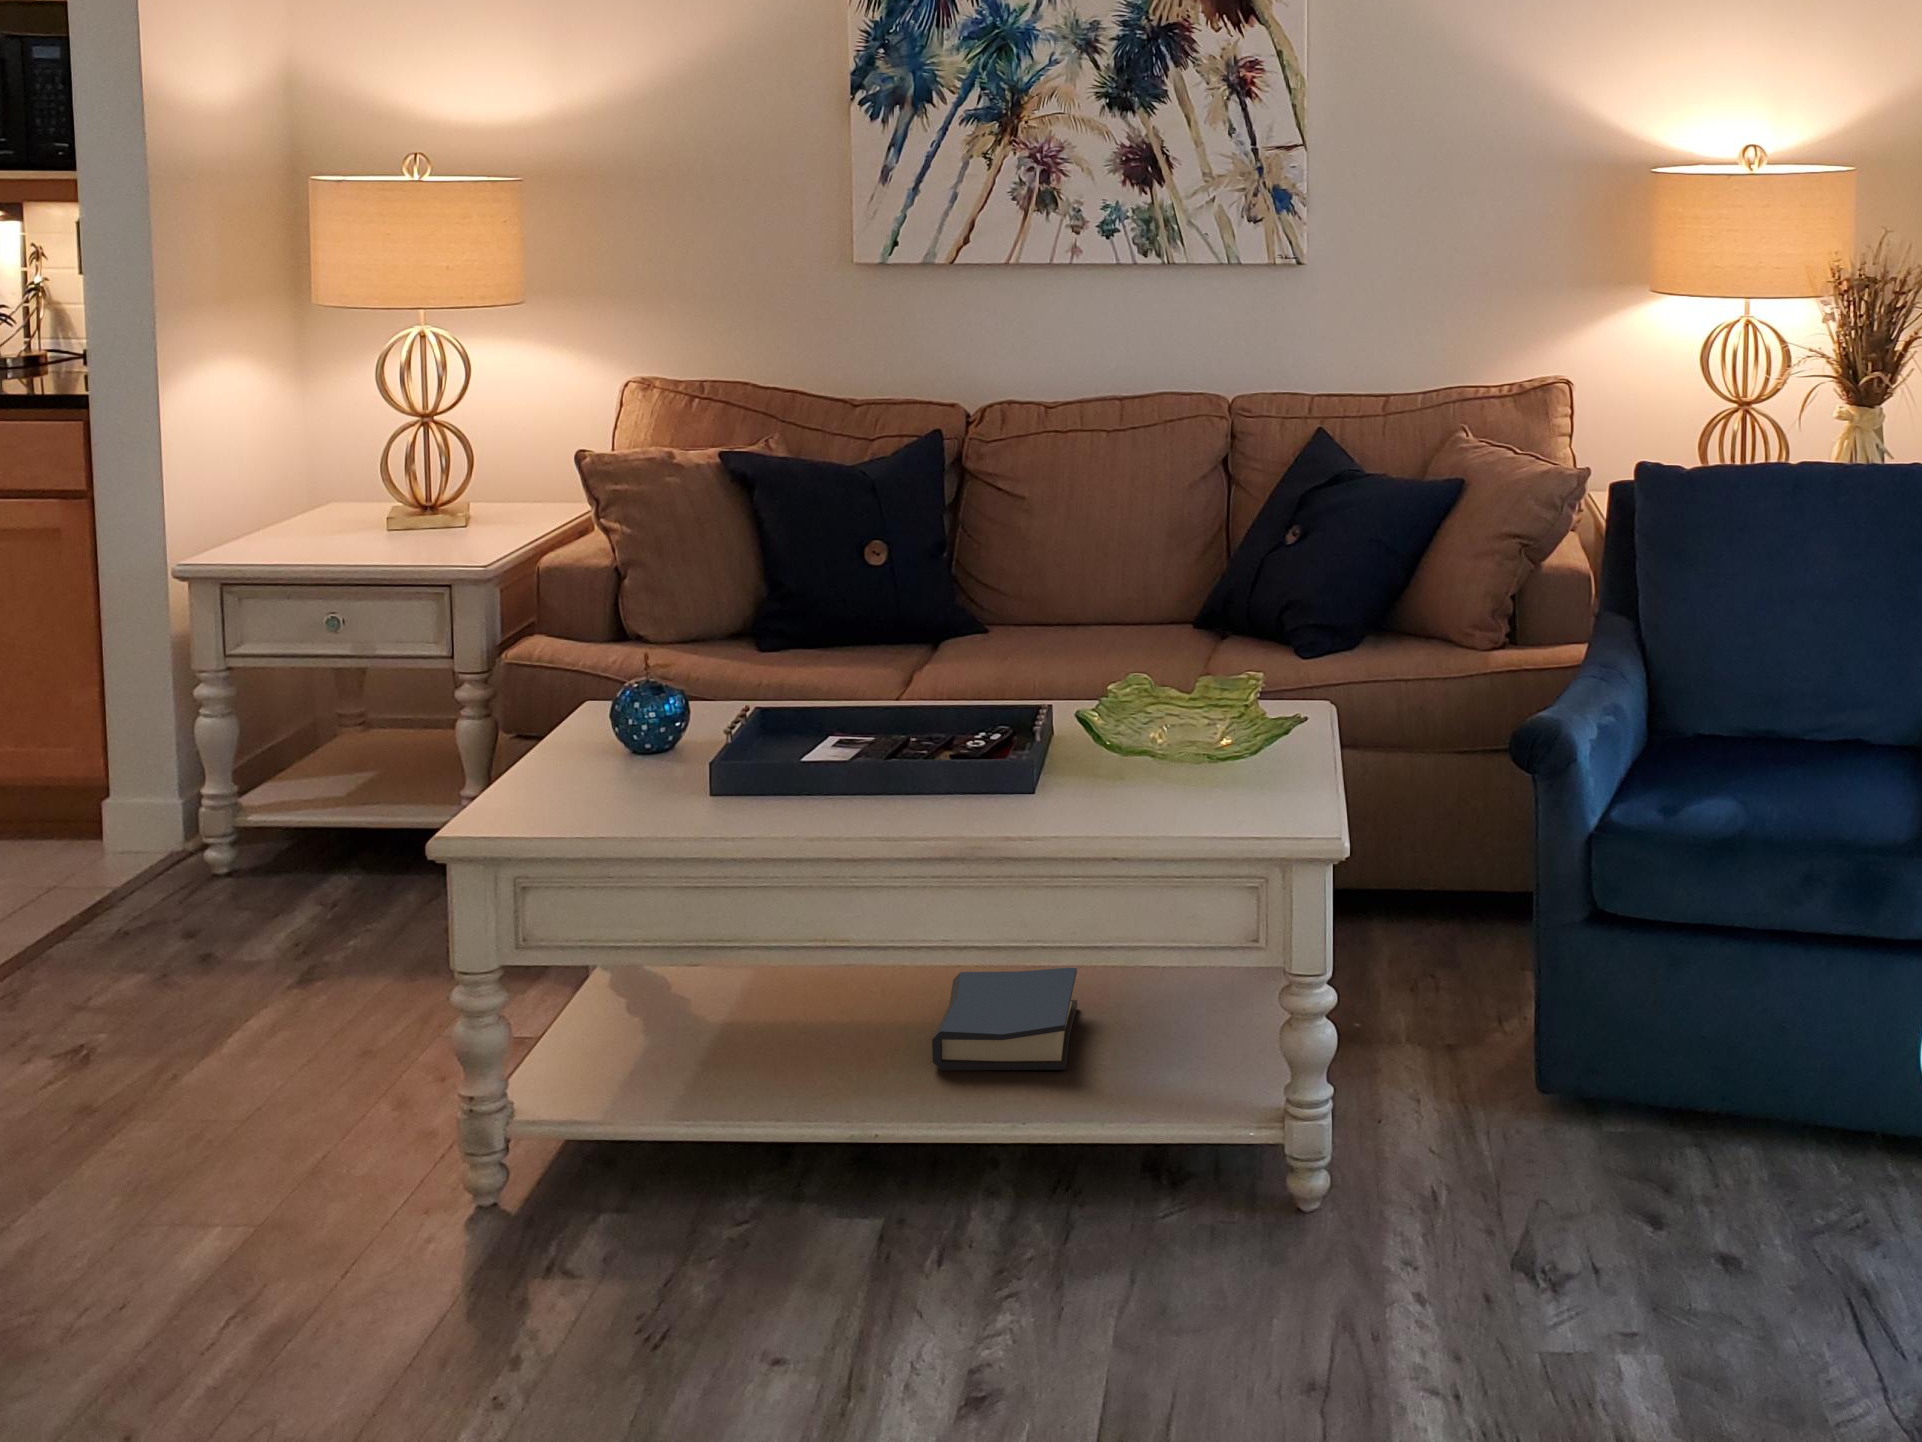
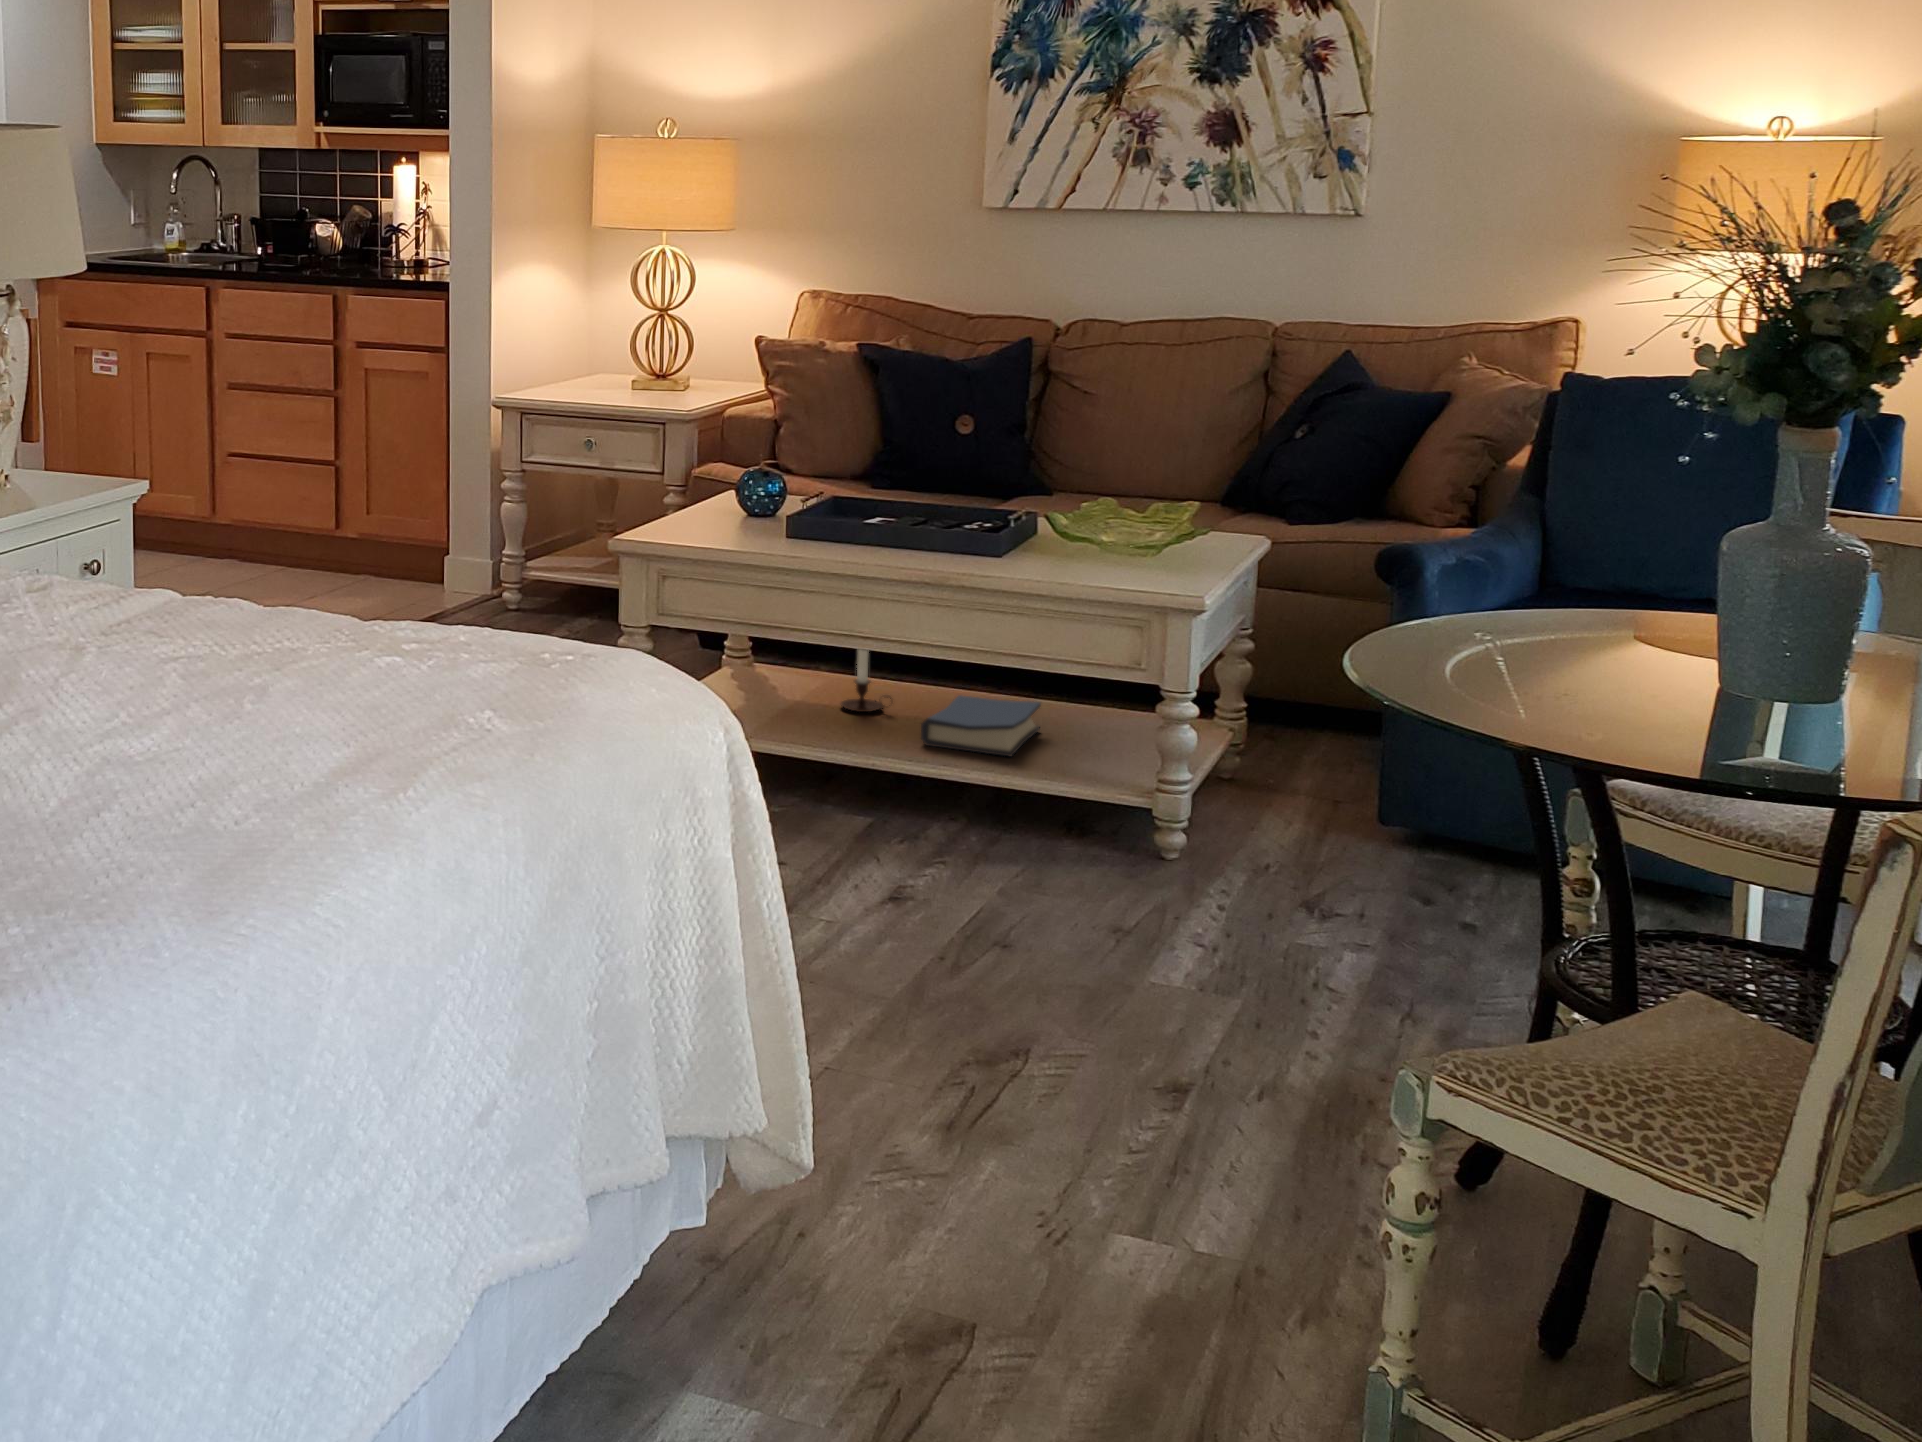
candle: none [792,884,869,1020] -> present [841,649,891,712]

